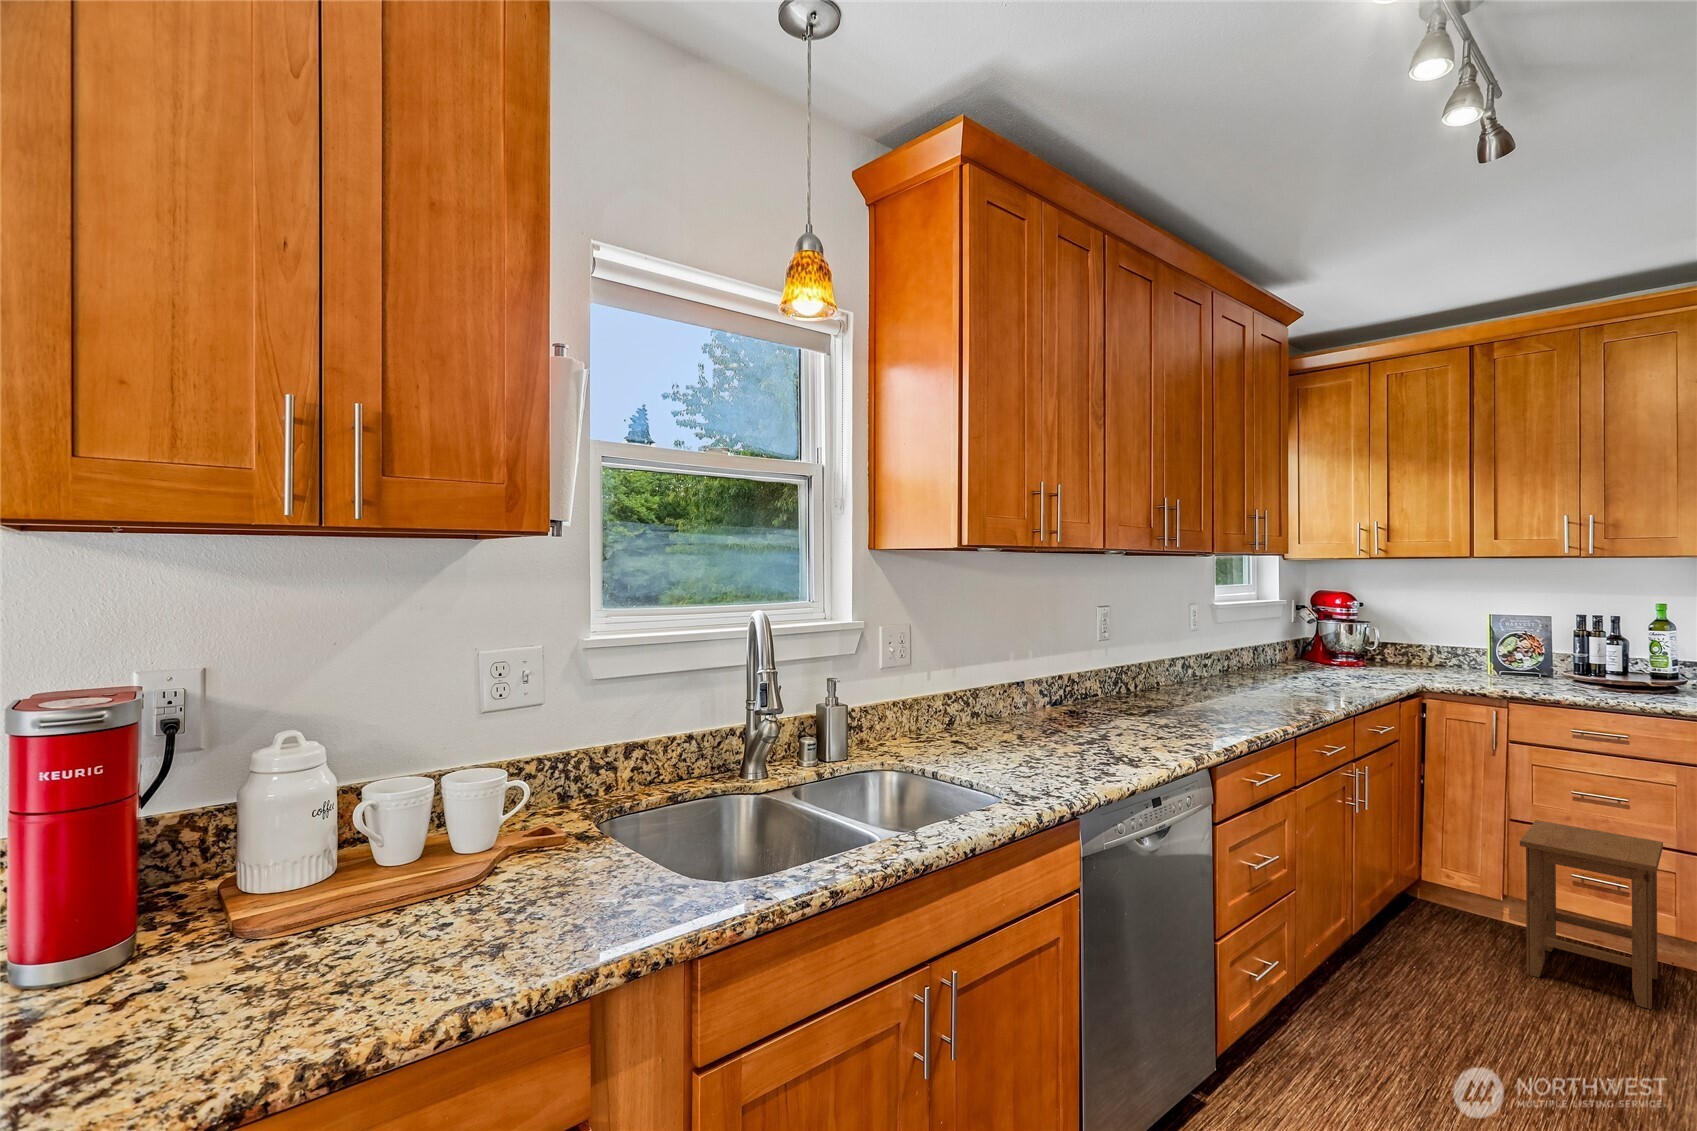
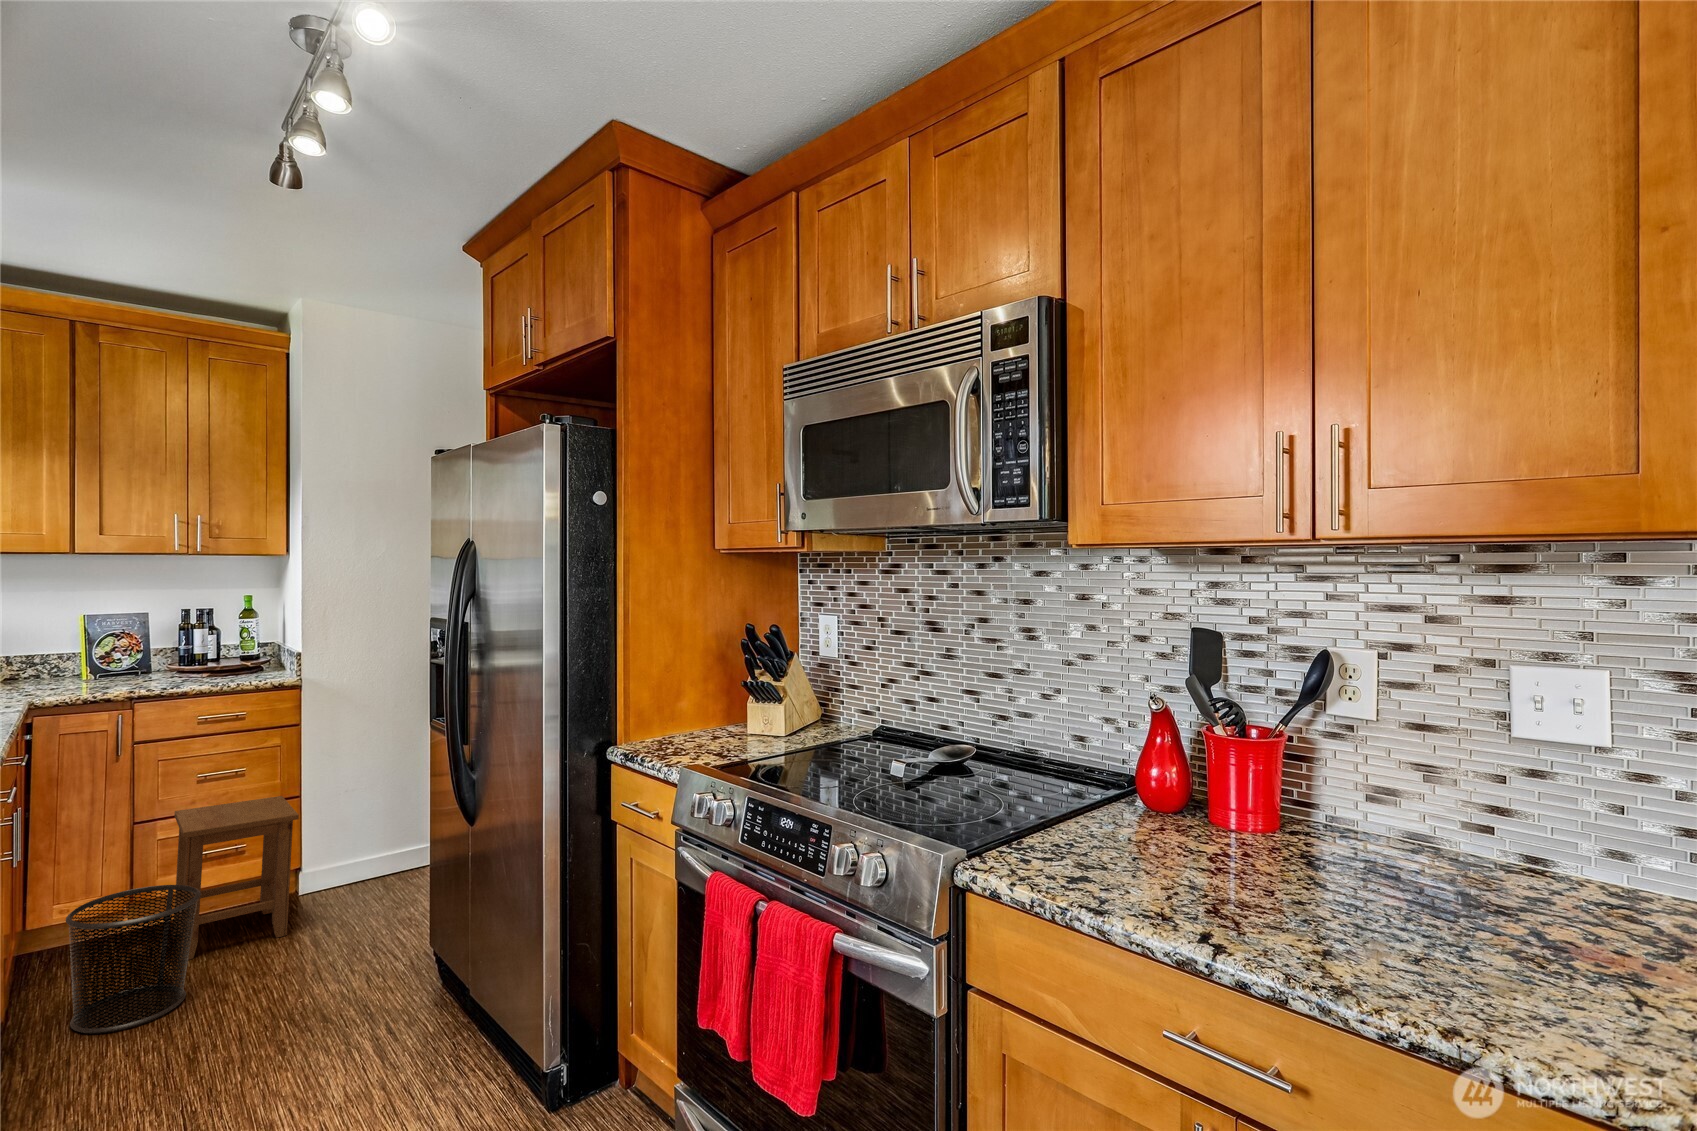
waste bin: none [1399,872,1515,1008] -> present [66,885,201,1034]

